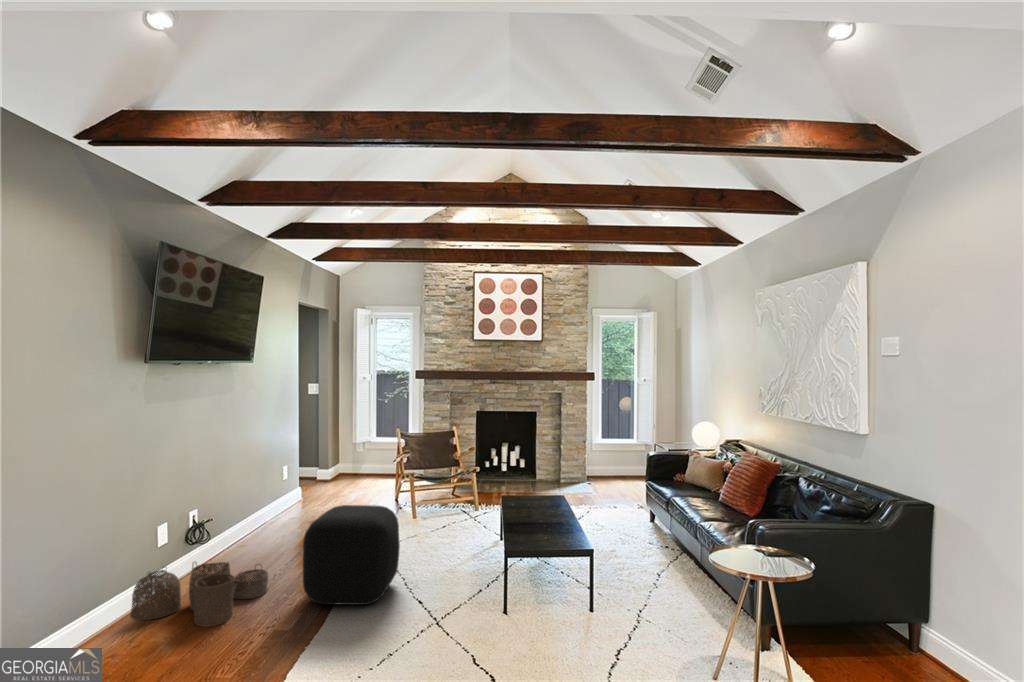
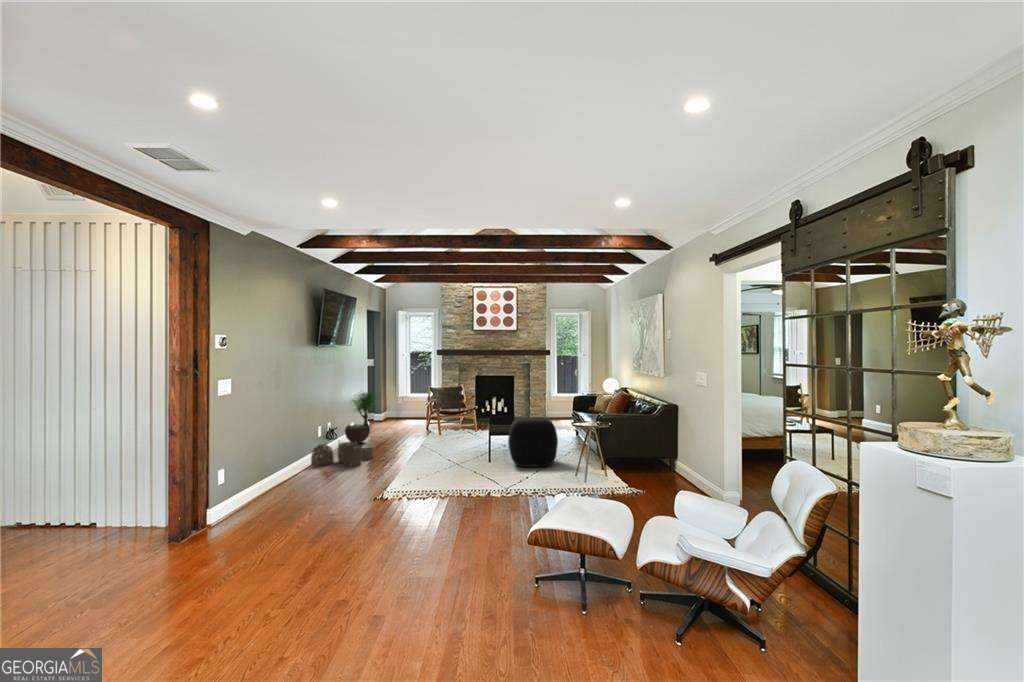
potted tree: none [239,440,301,540] -> present [345,391,377,443]
ottoman: present [303,505,400,605] -> present [508,417,558,466]

